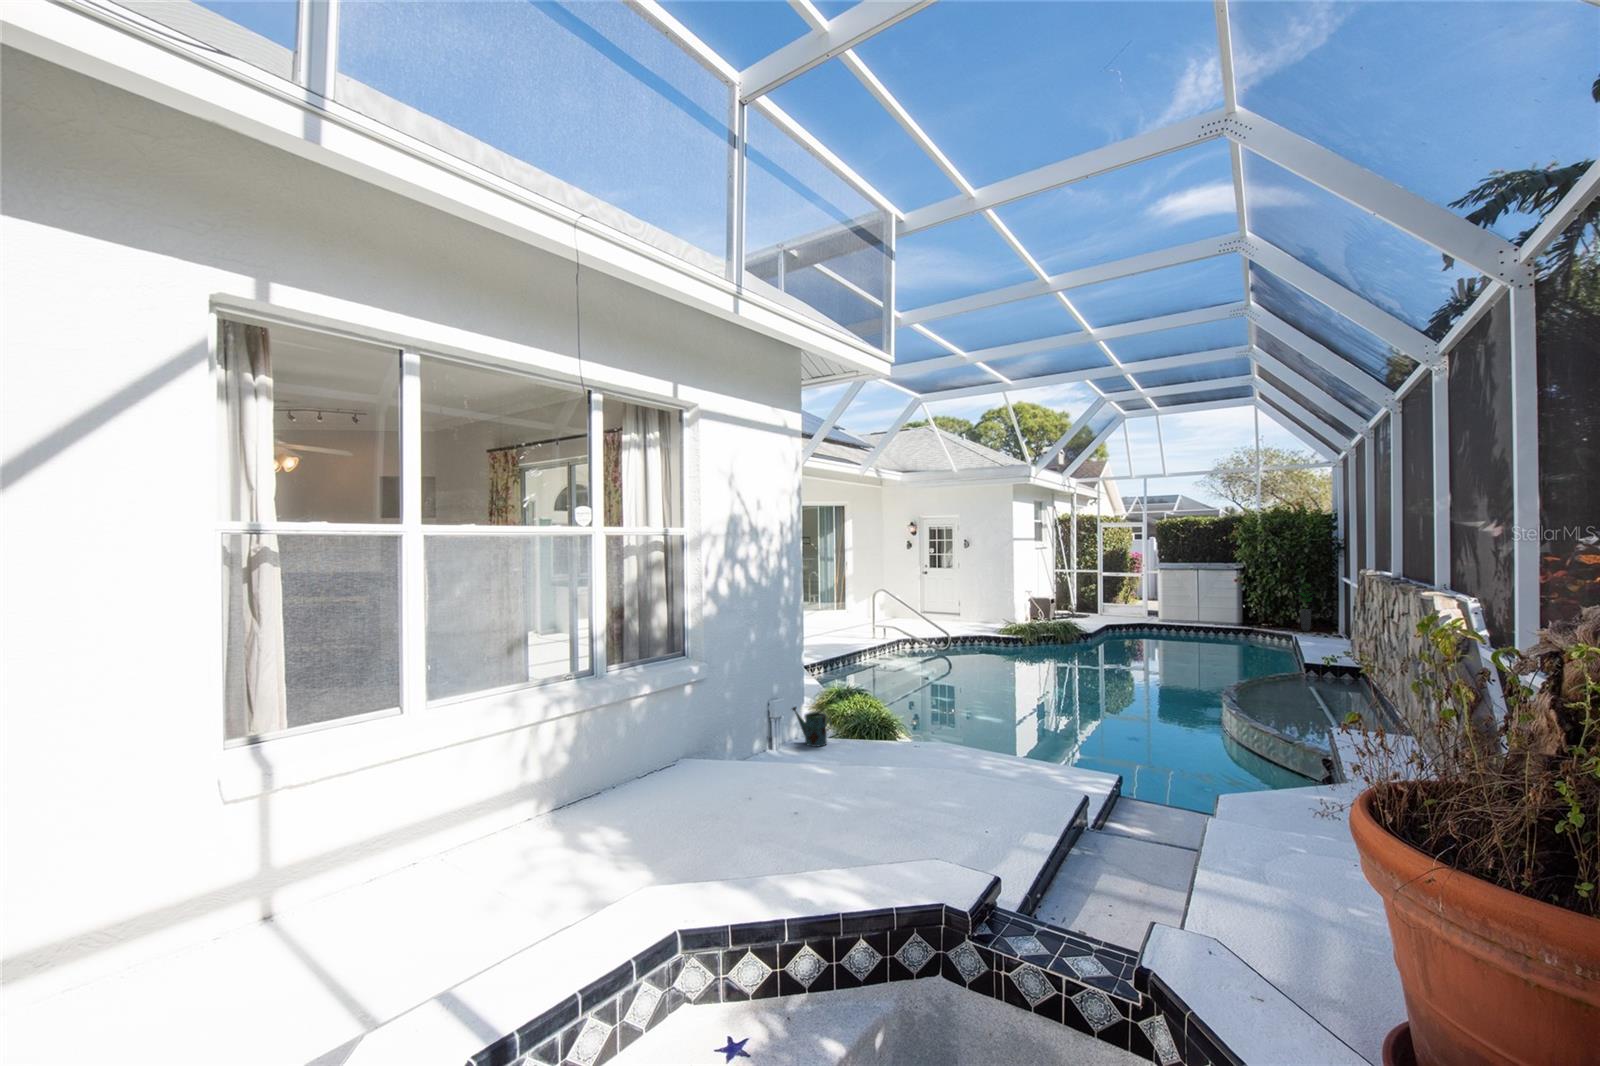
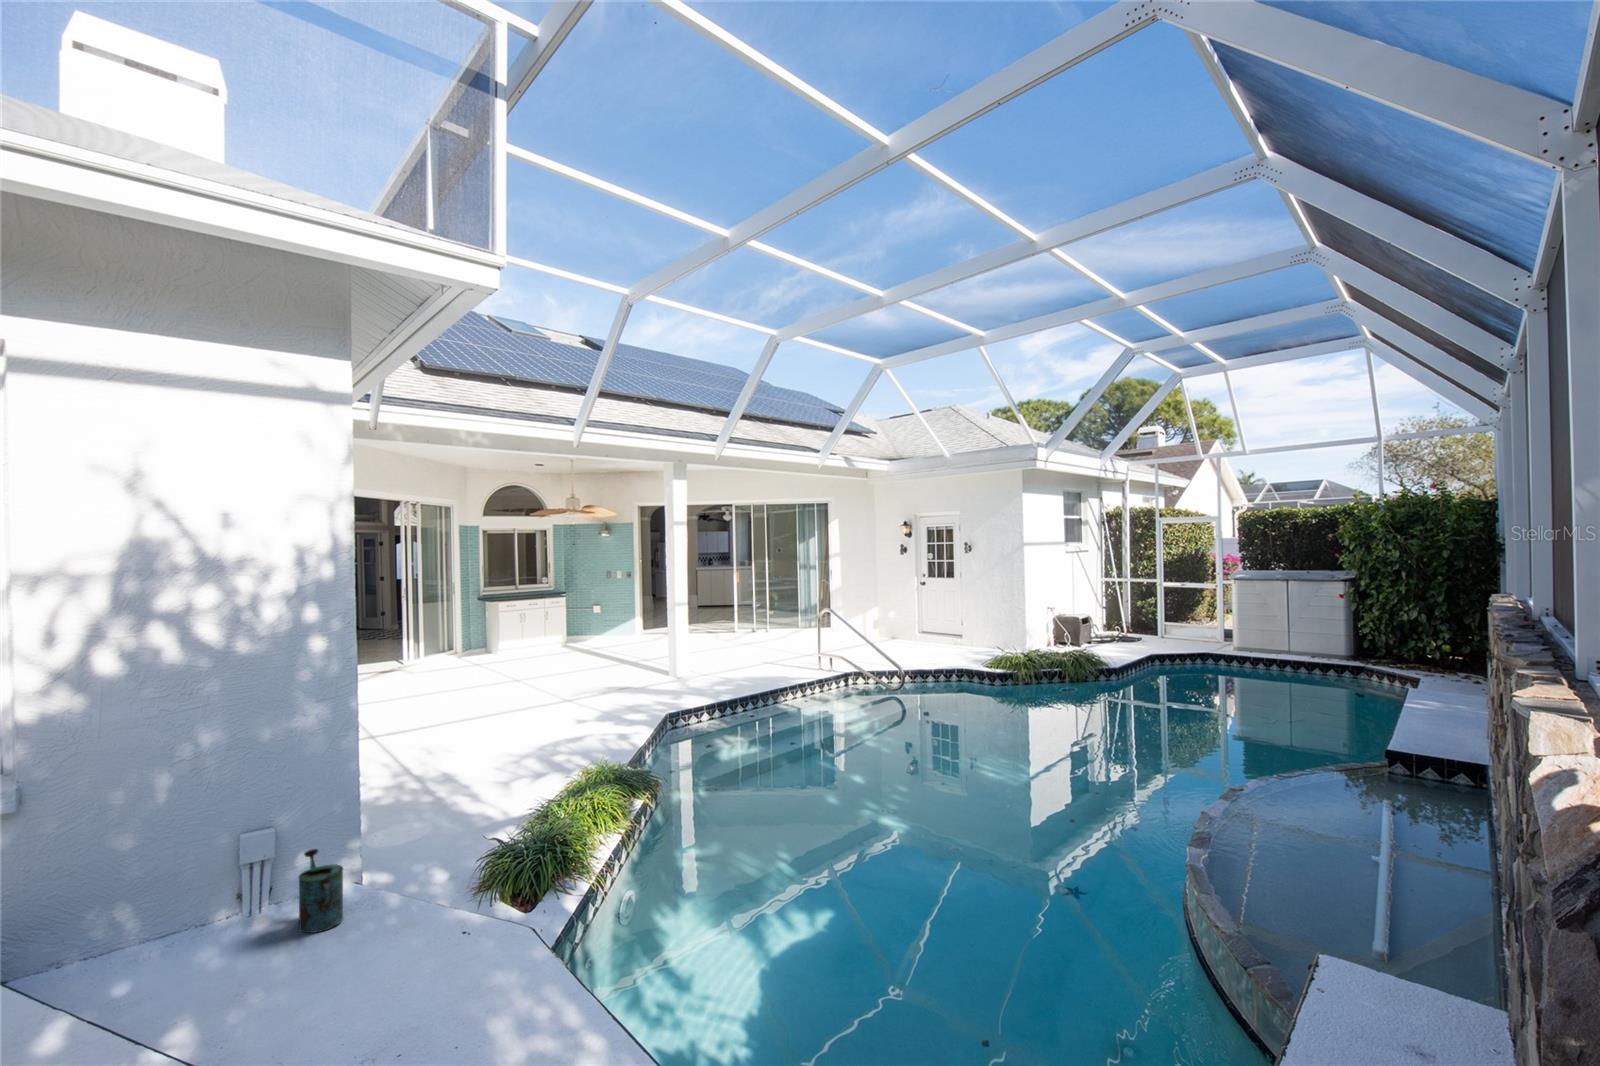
potted plant: present [1300,584,1312,631] -> none [1425,601,1466,671]

